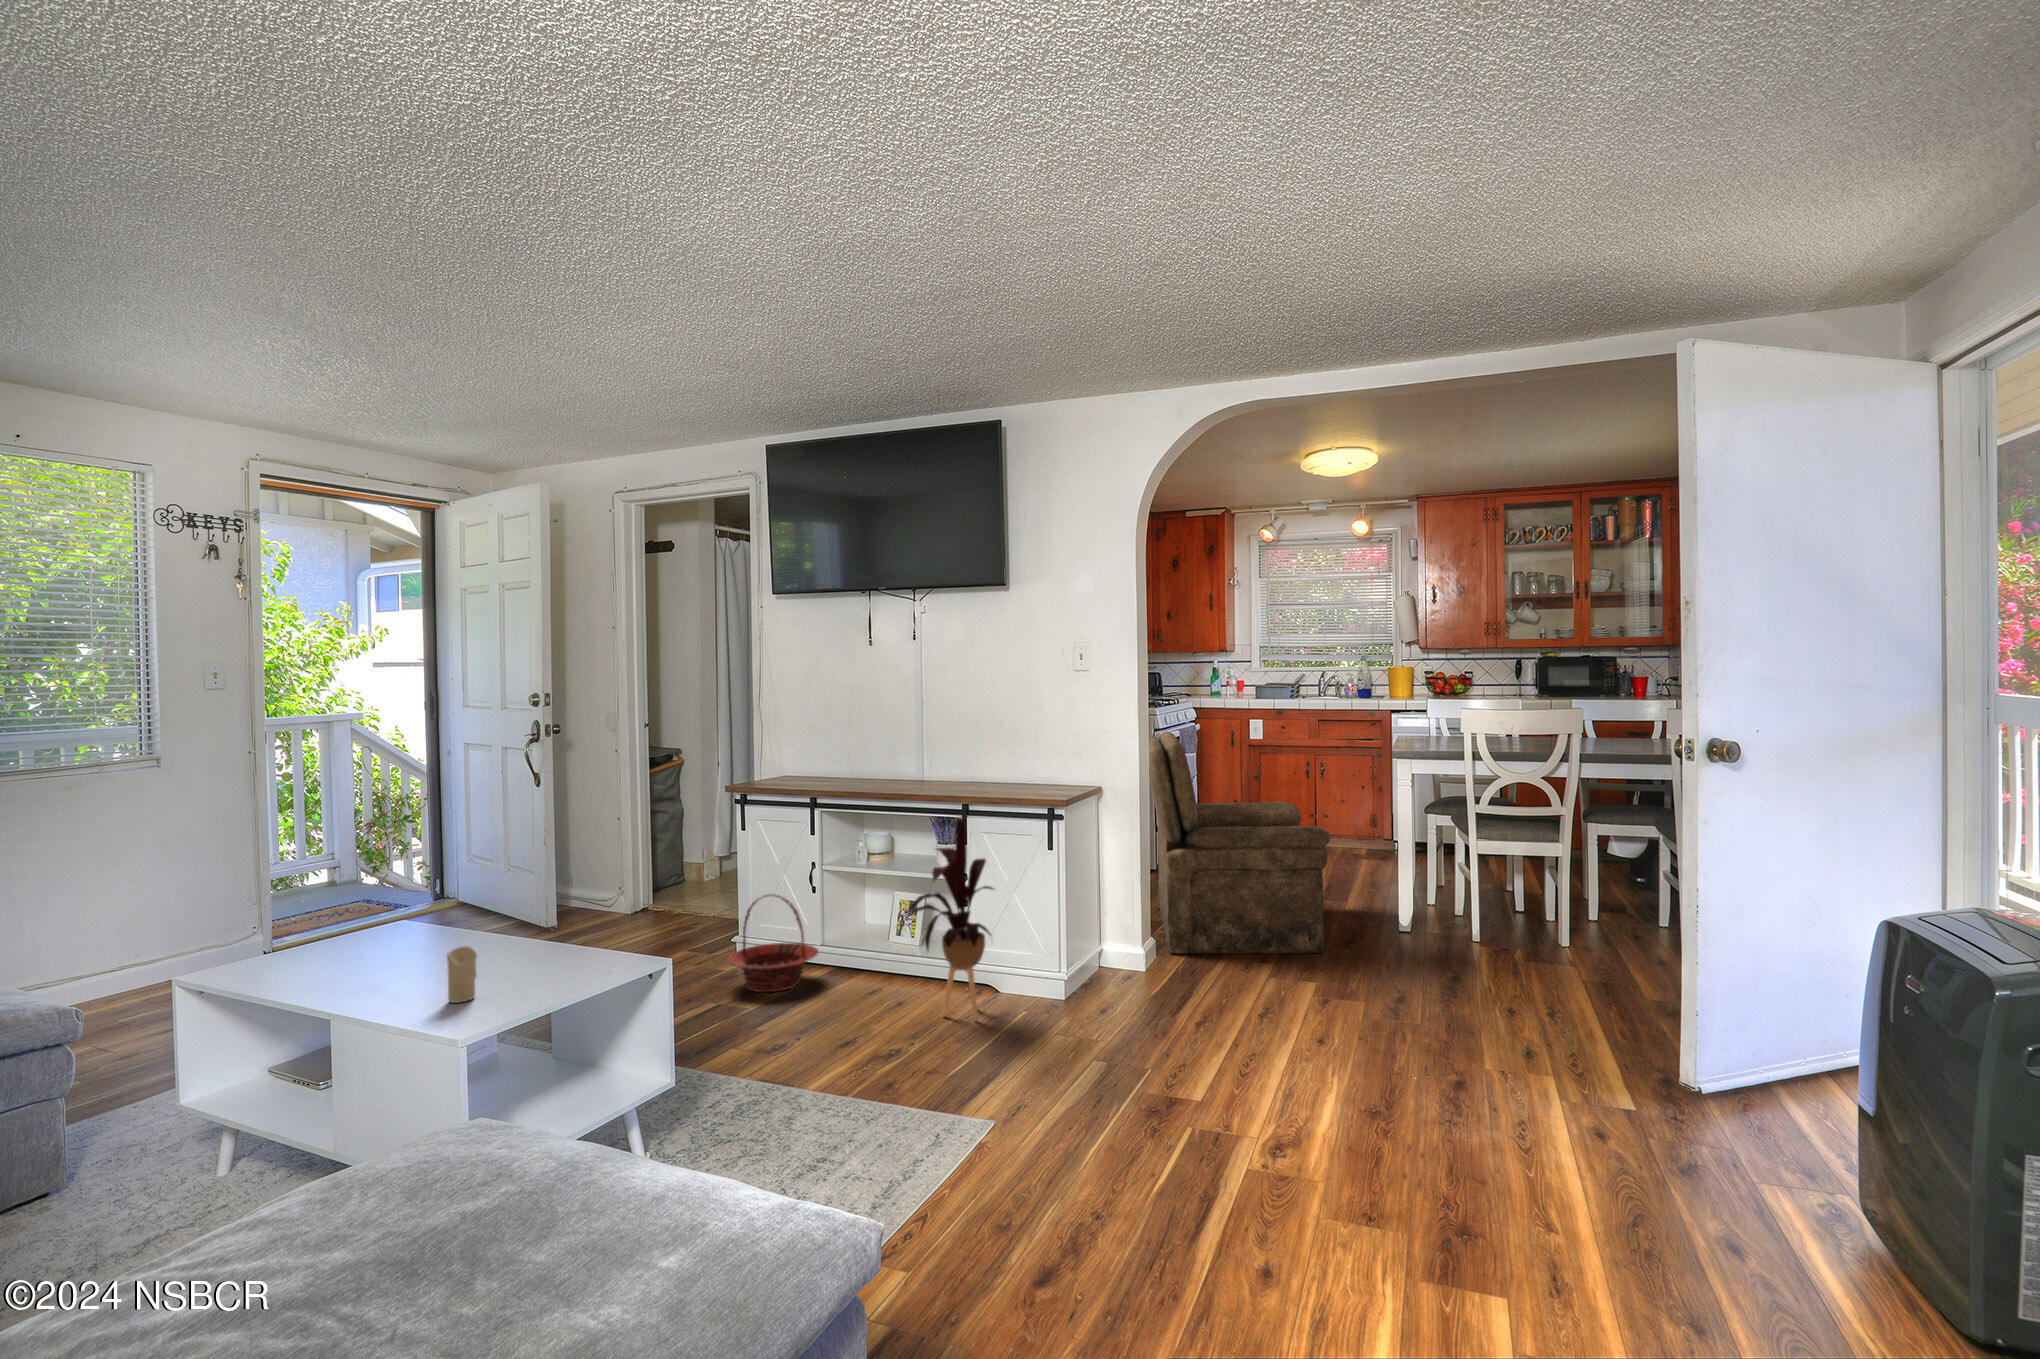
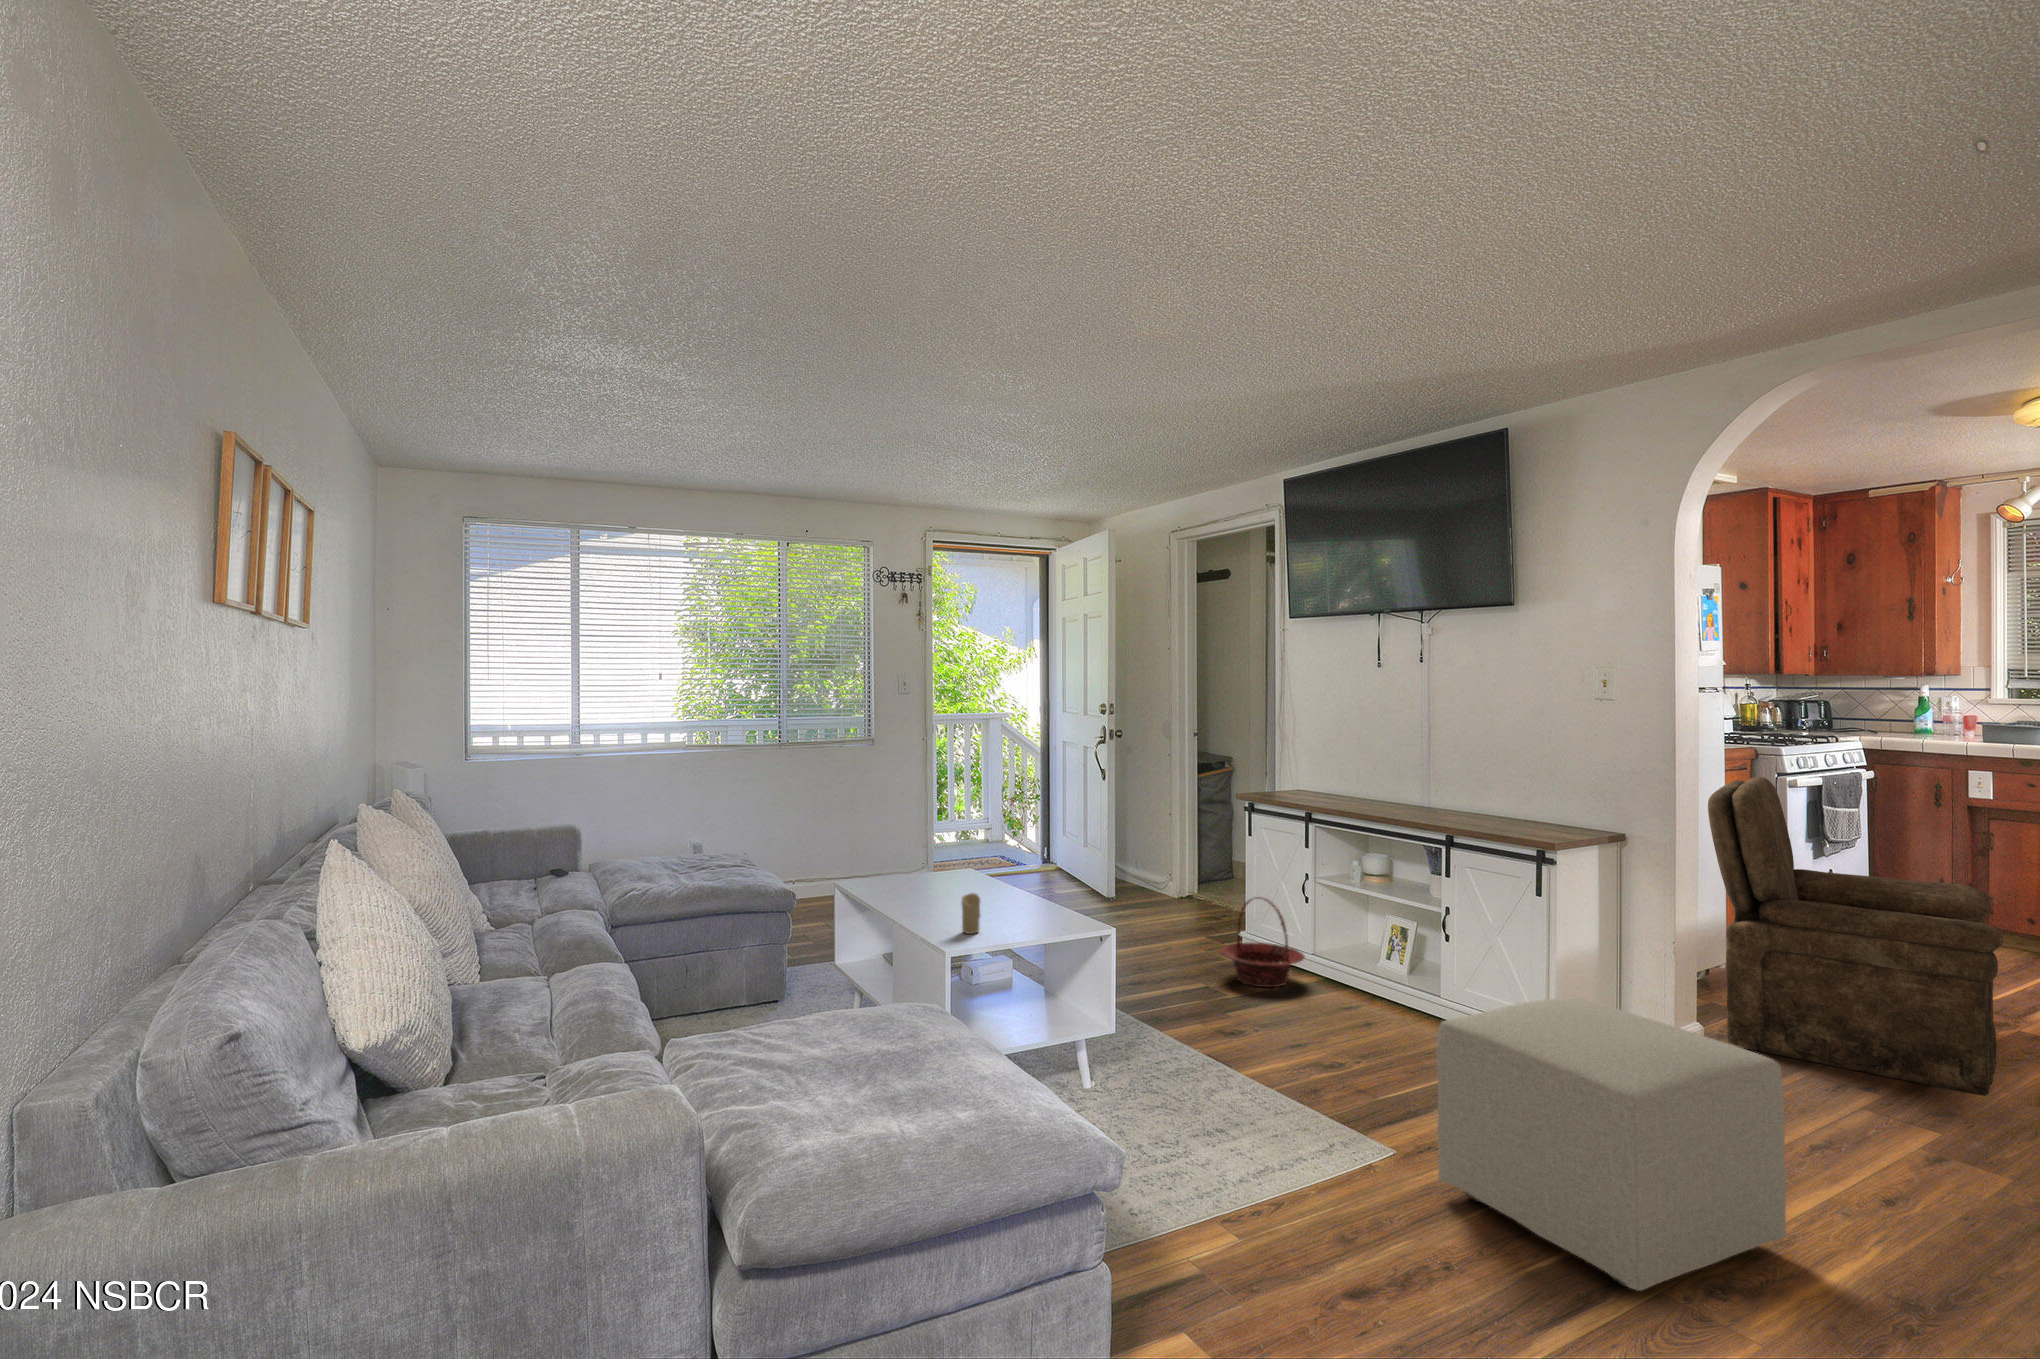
house plant: present [899,817,993,1021] -> none [1355,846,1466,1058]
ottoman: none [1046,934,1297,1178] -> present [1437,997,1786,1291]

